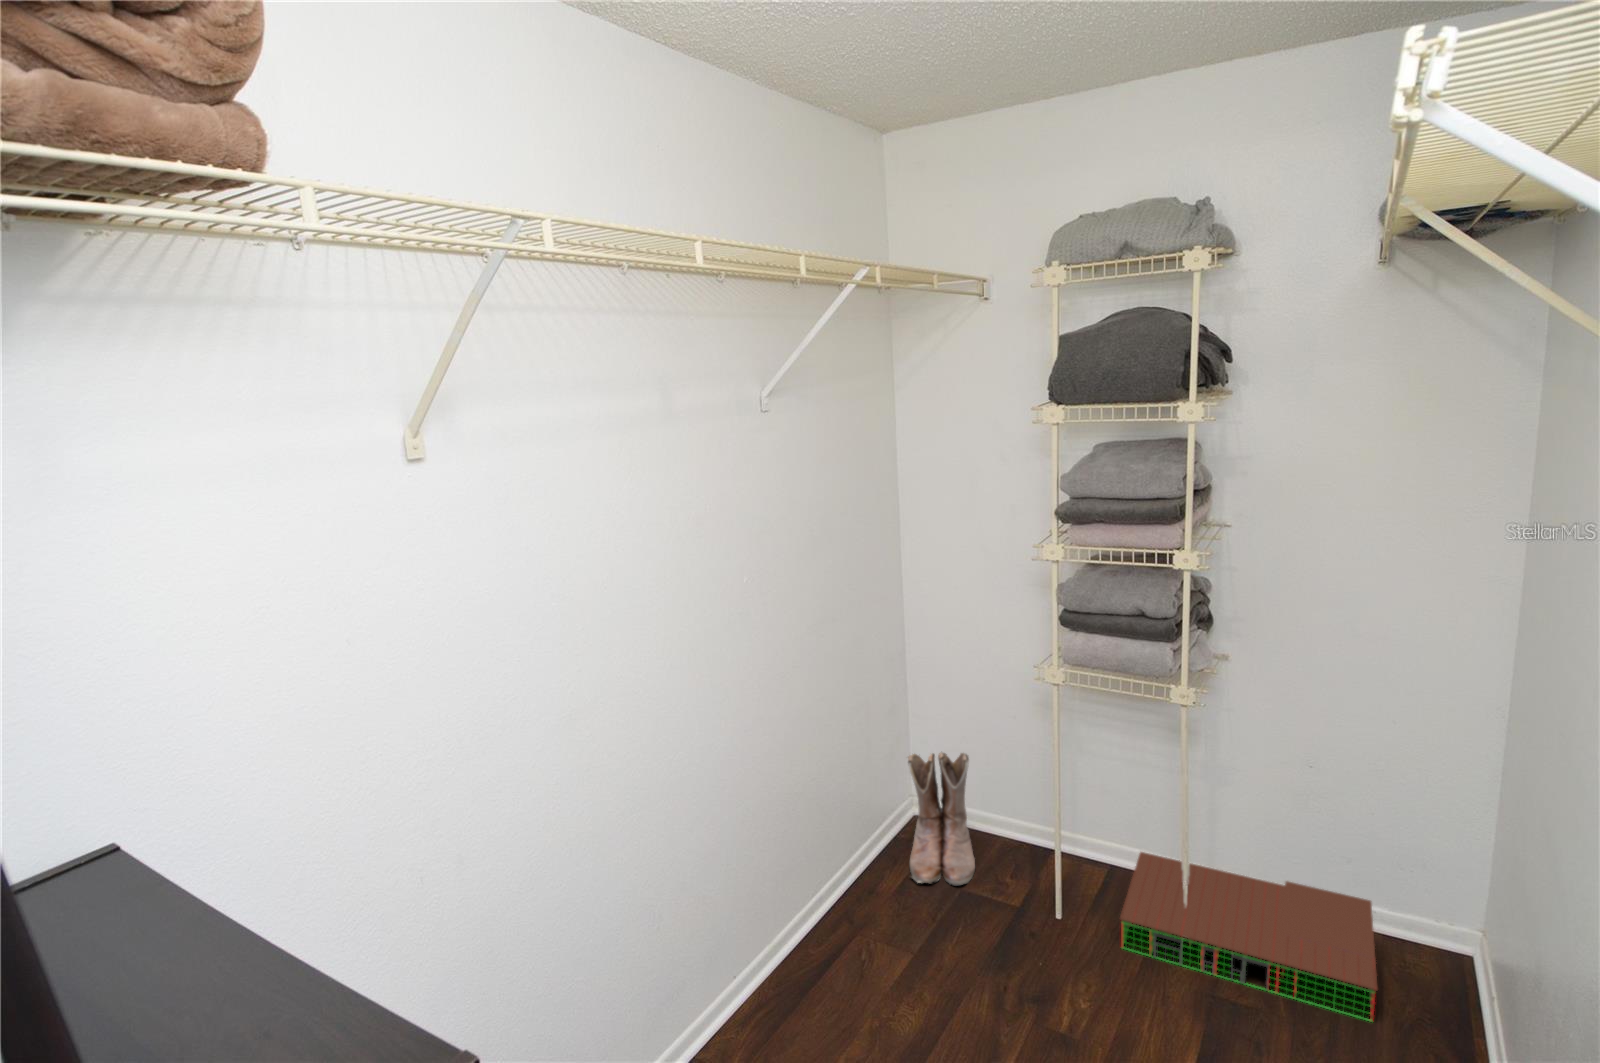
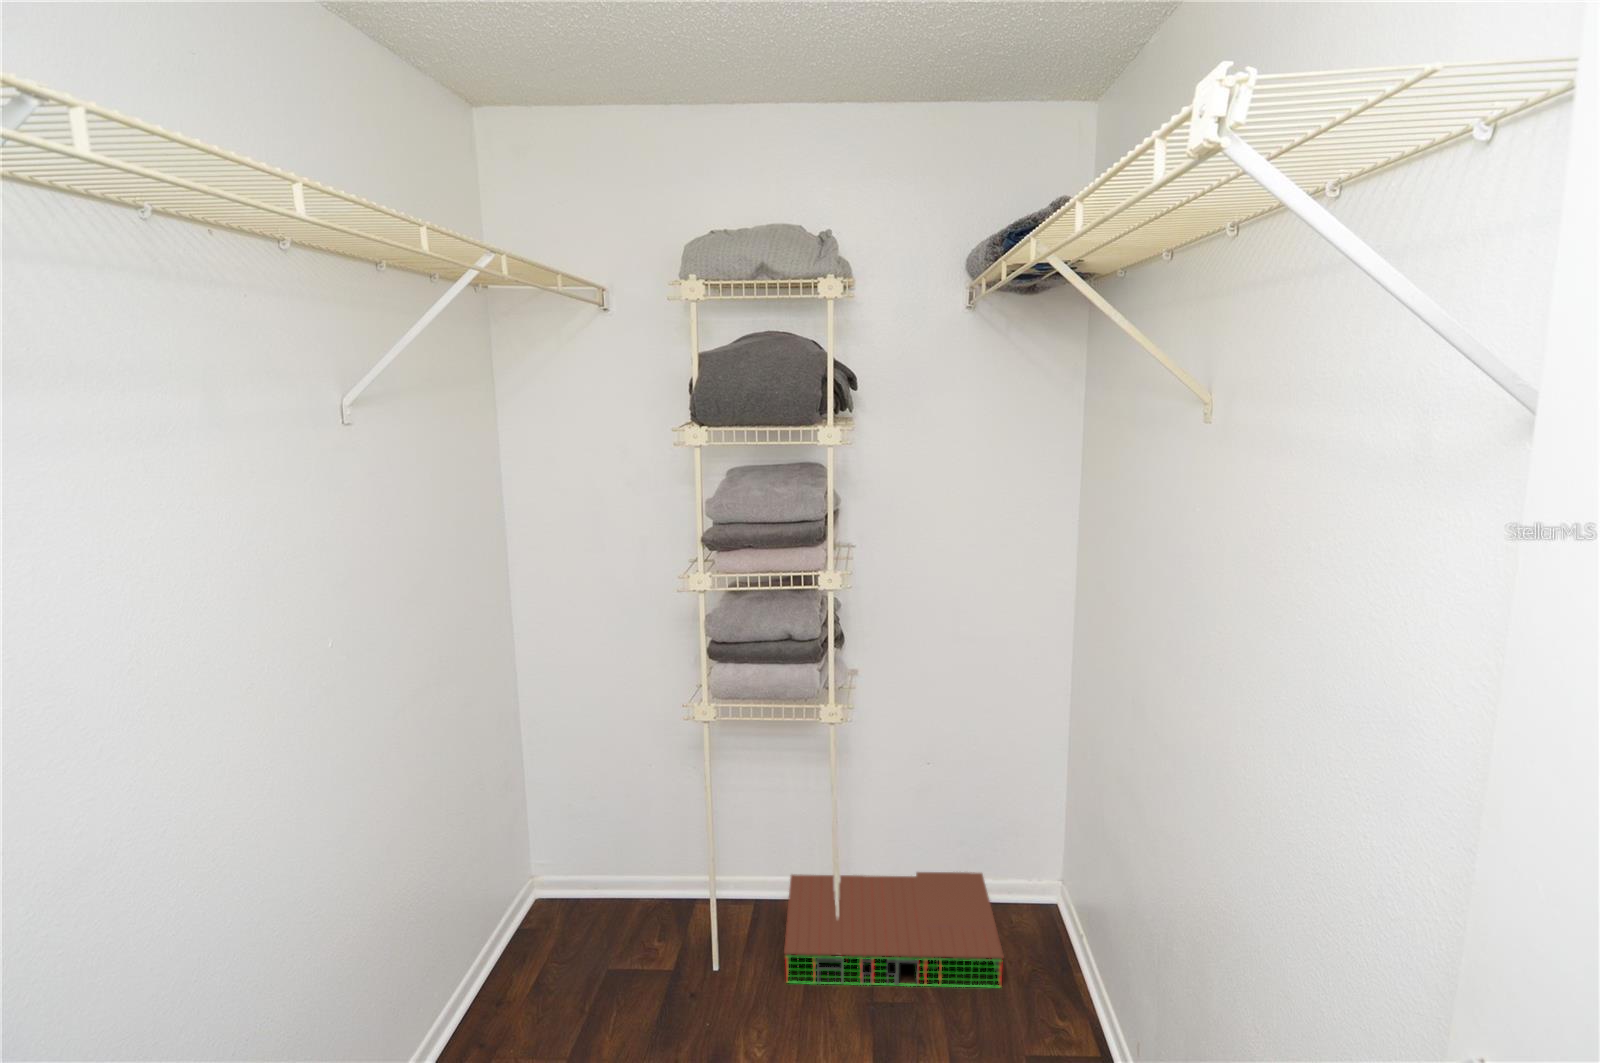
boots: present [908,752,975,885] -> none [541,808,626,972]

